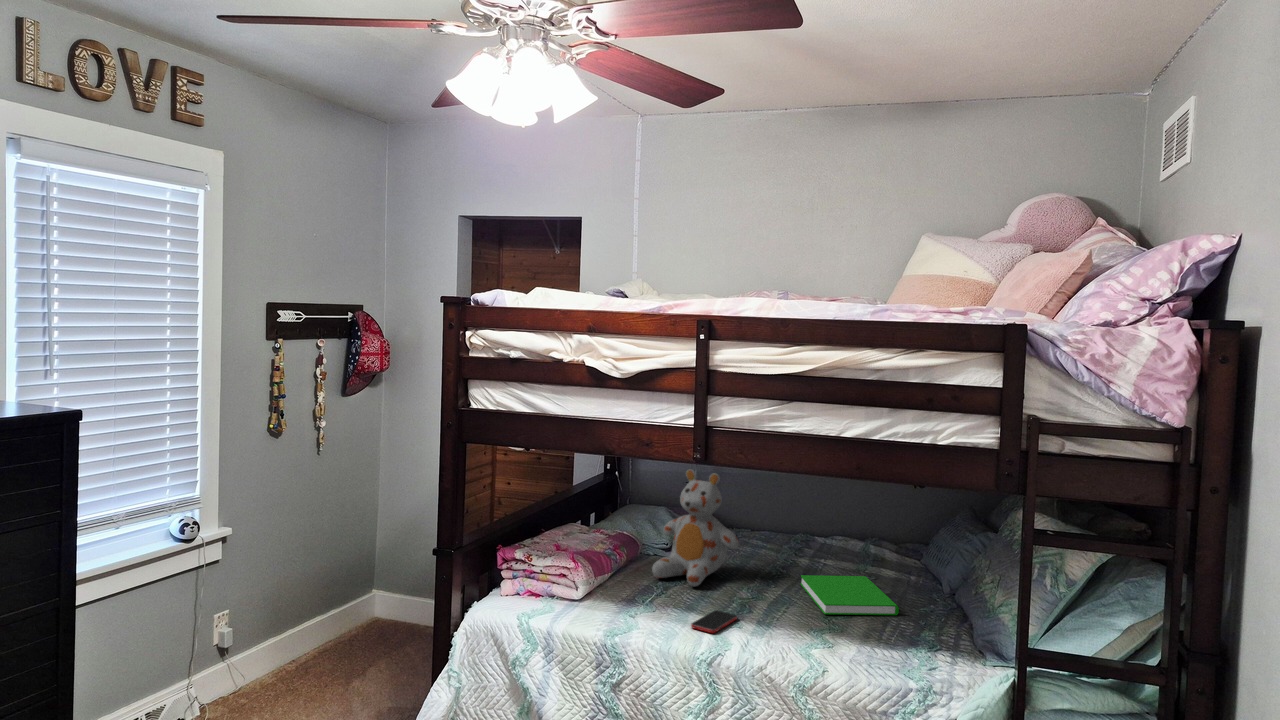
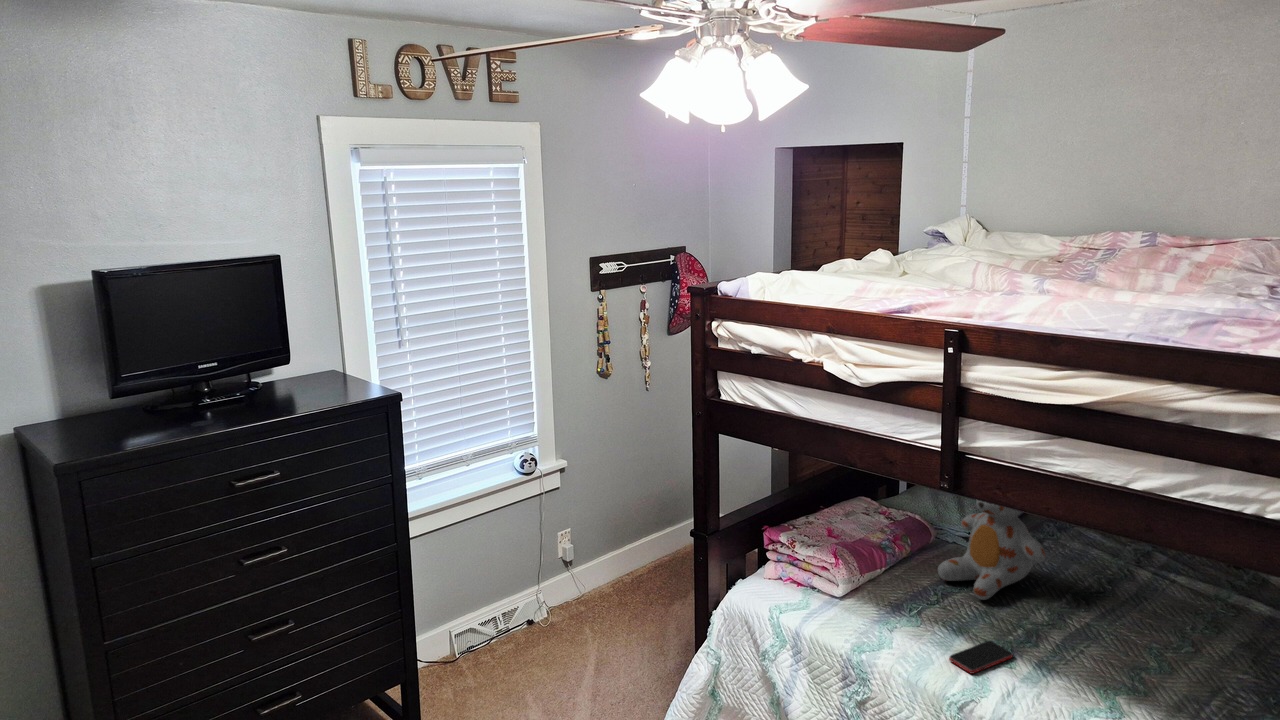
book: present [801,575,899,615] -> none [1126,607,1247,693]

